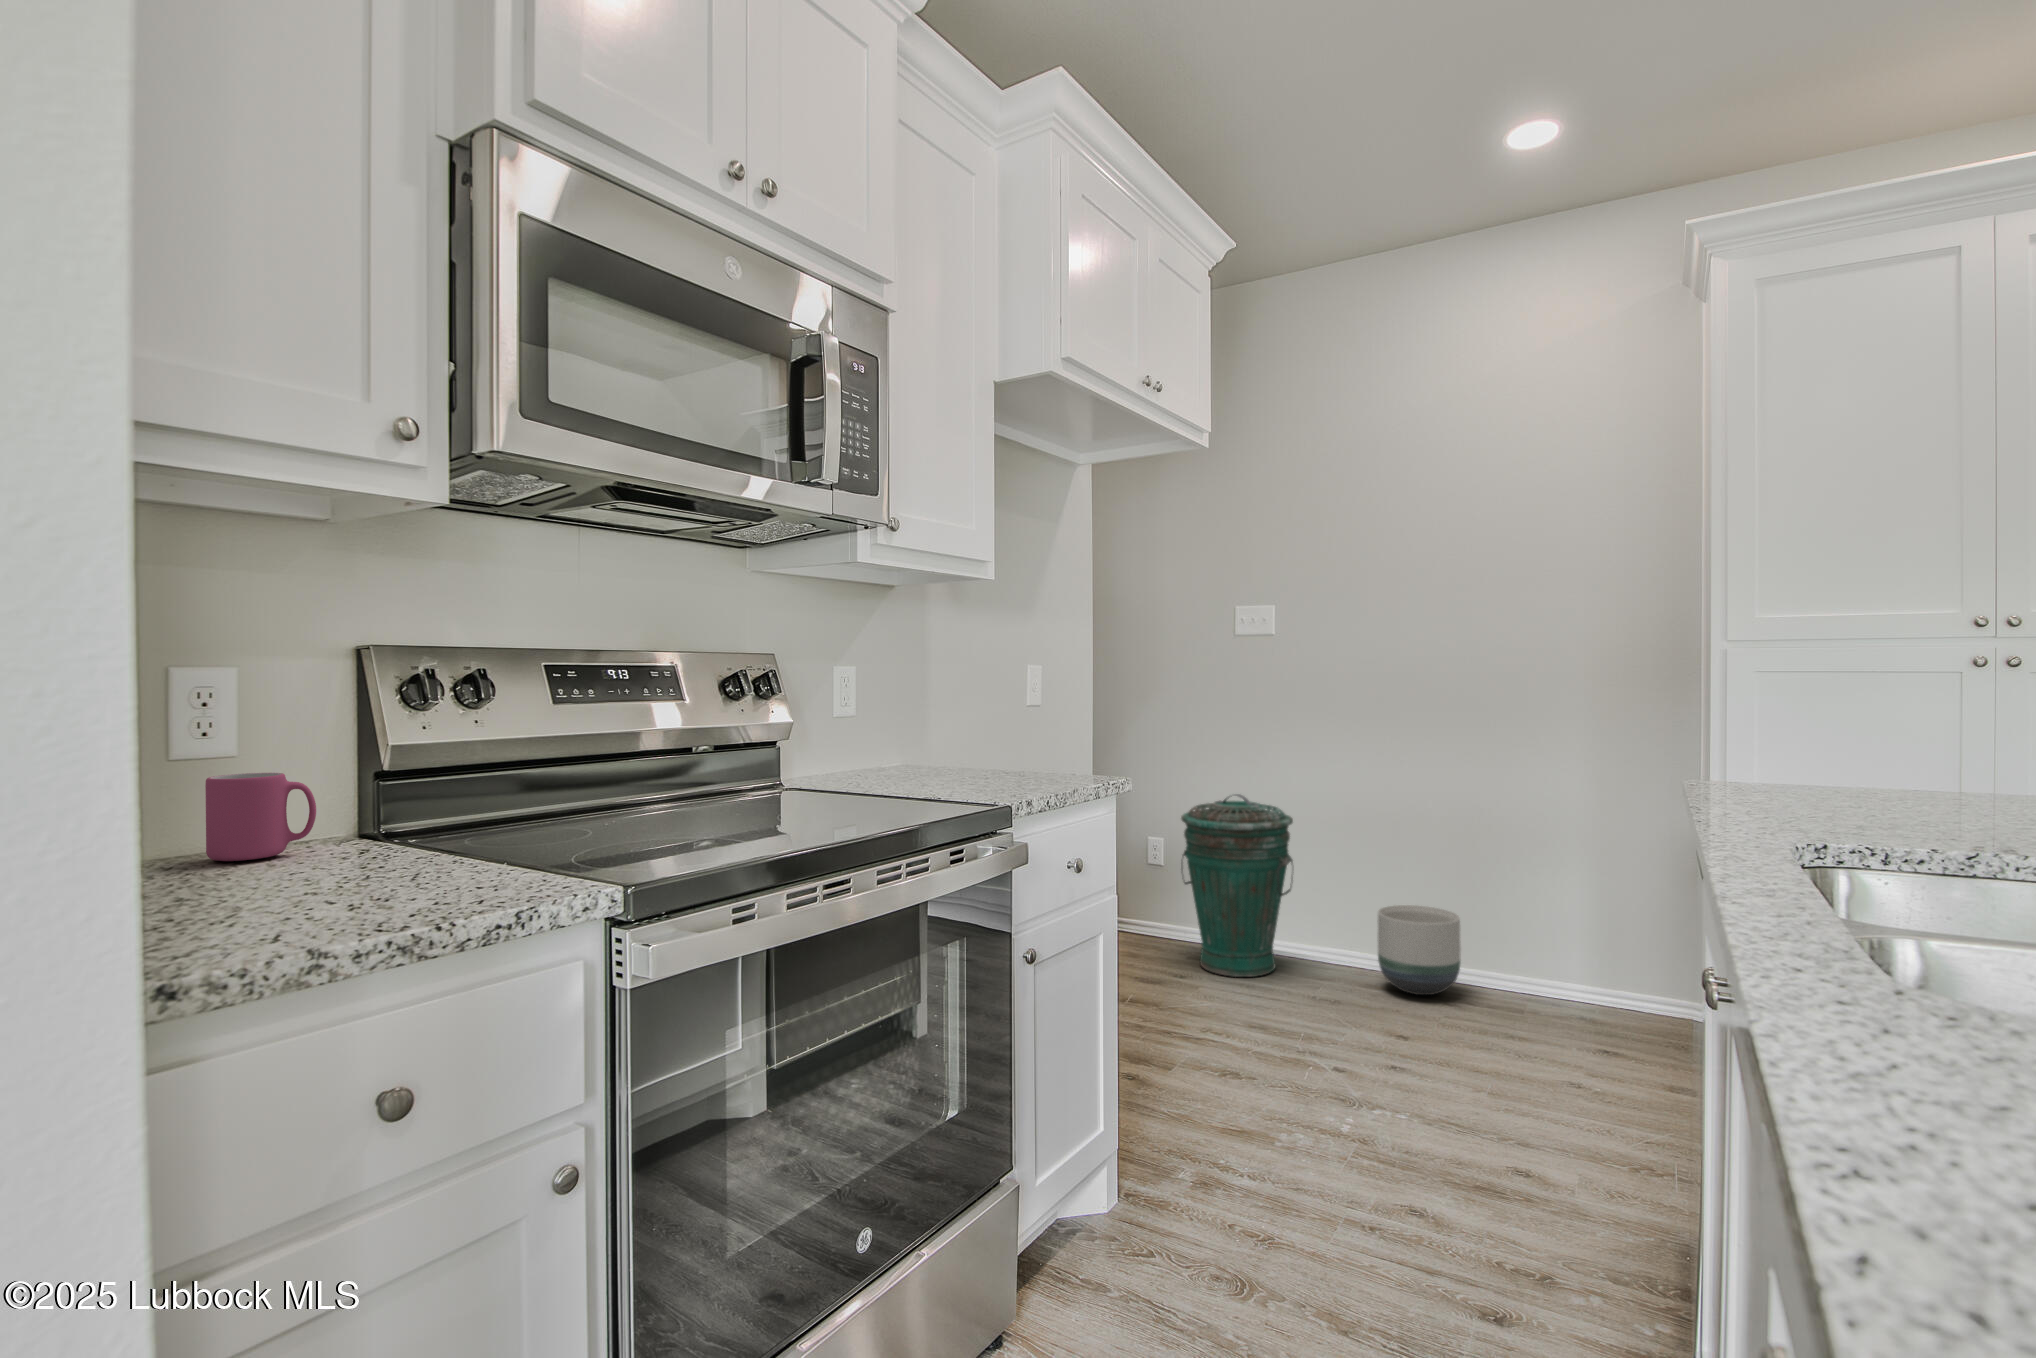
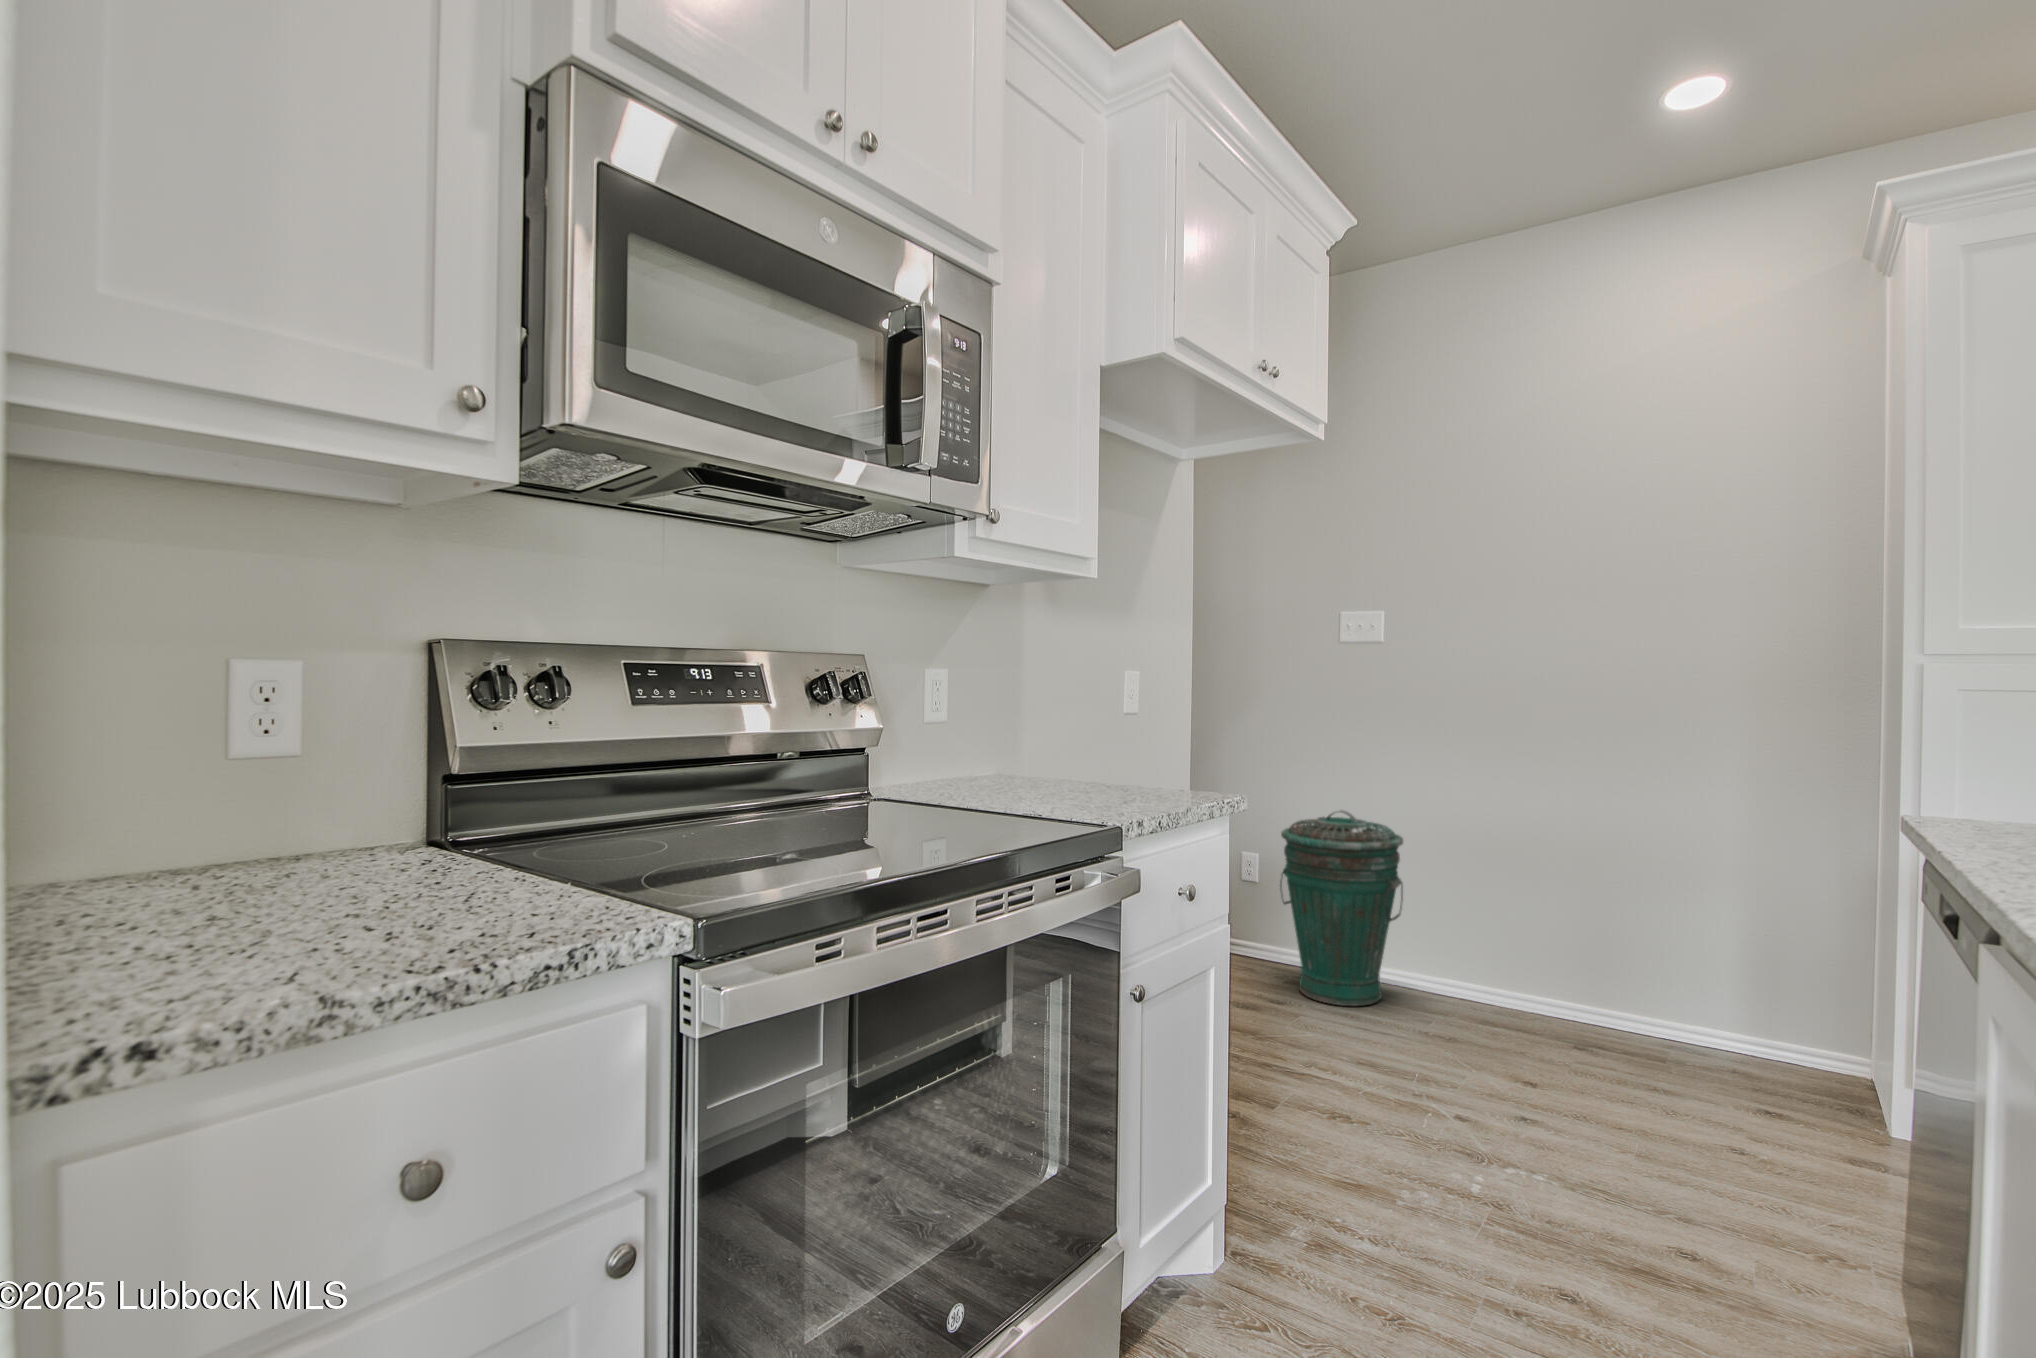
mug: present [205,773,316,861] -> none [261,775,377,870]
planter: present [1378,905,1461,995] -> none [1498,936,1593,1036]

